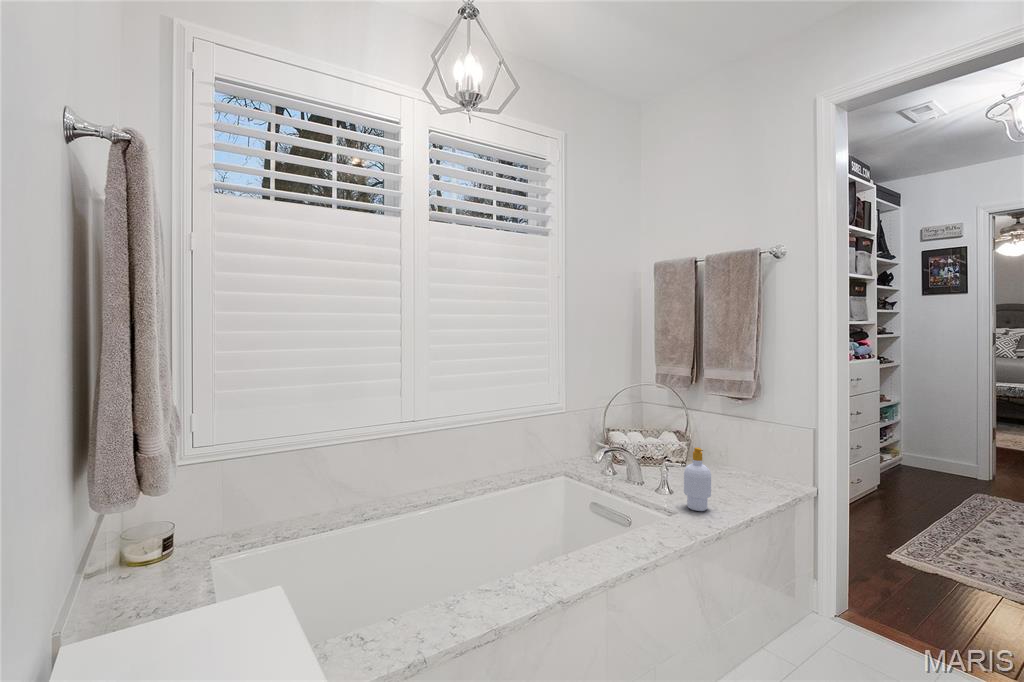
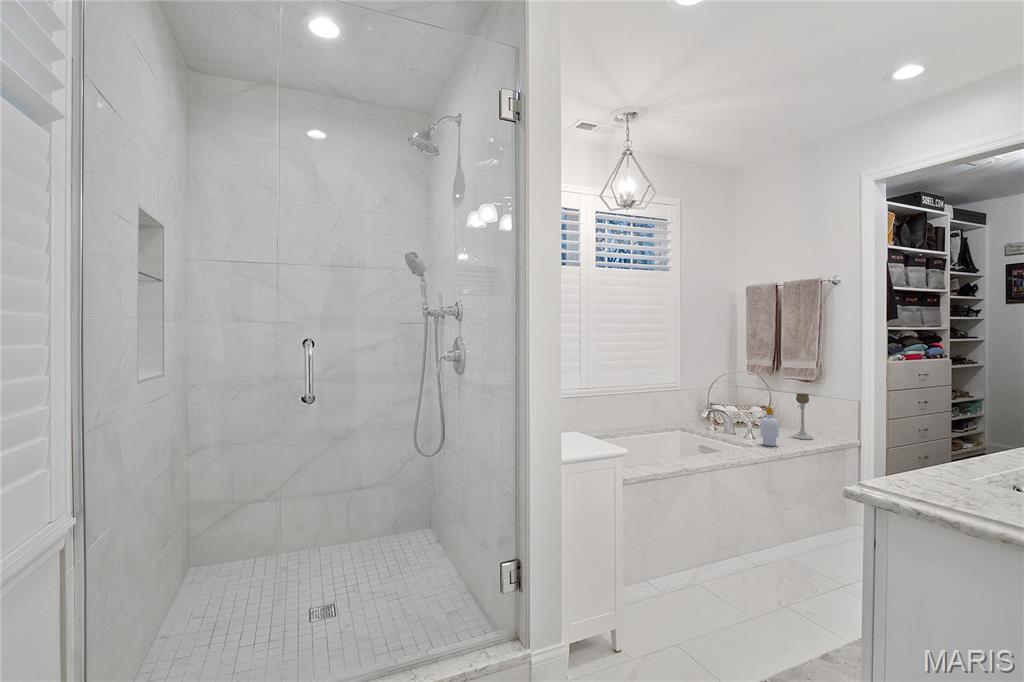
candle holder: none [722,418,752,489] -> present [792,393,813,439]

